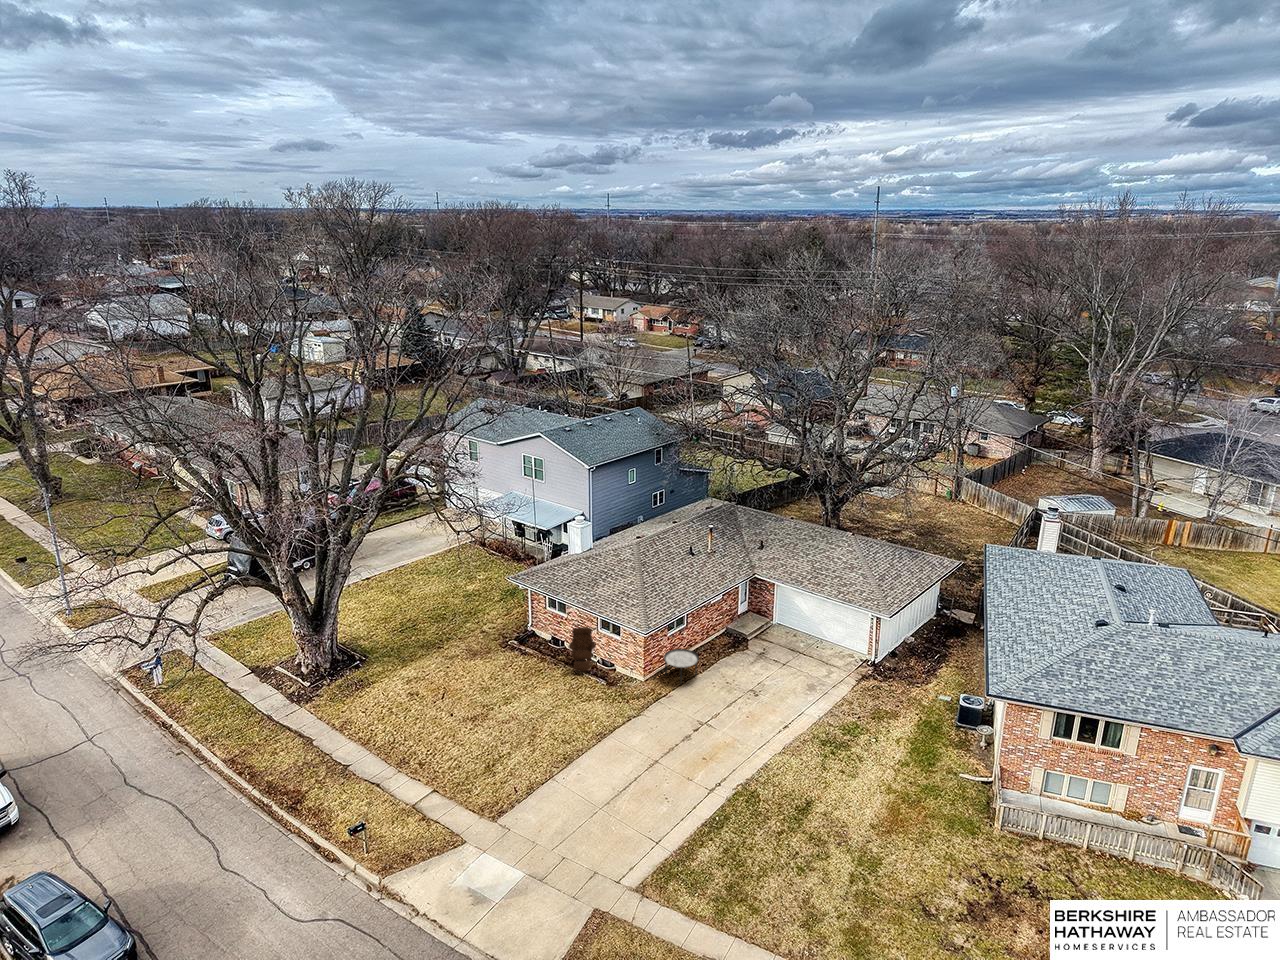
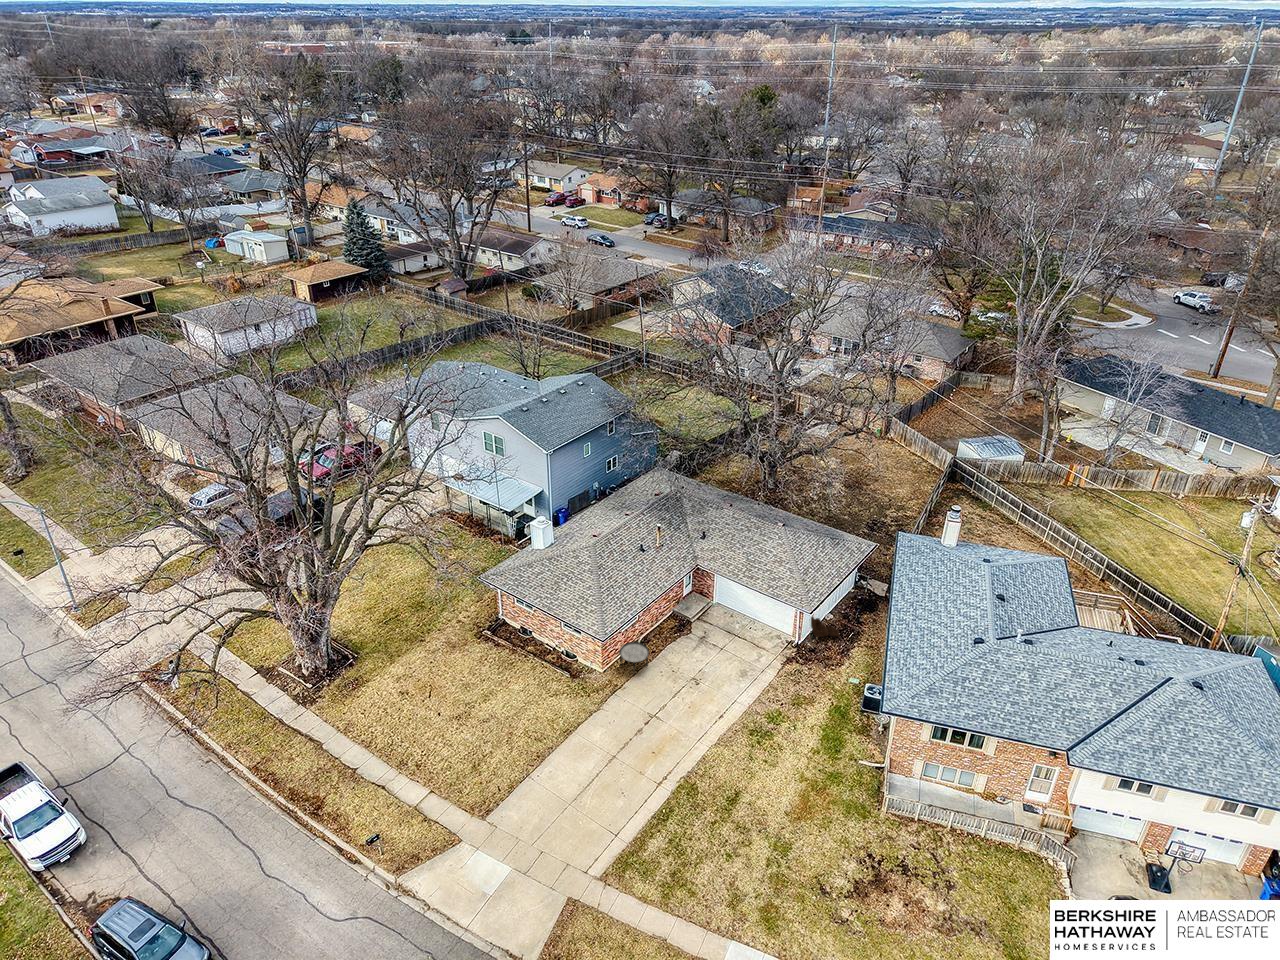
lounge chair: present [569,627,596,672] -> present [811,615,840,642]

